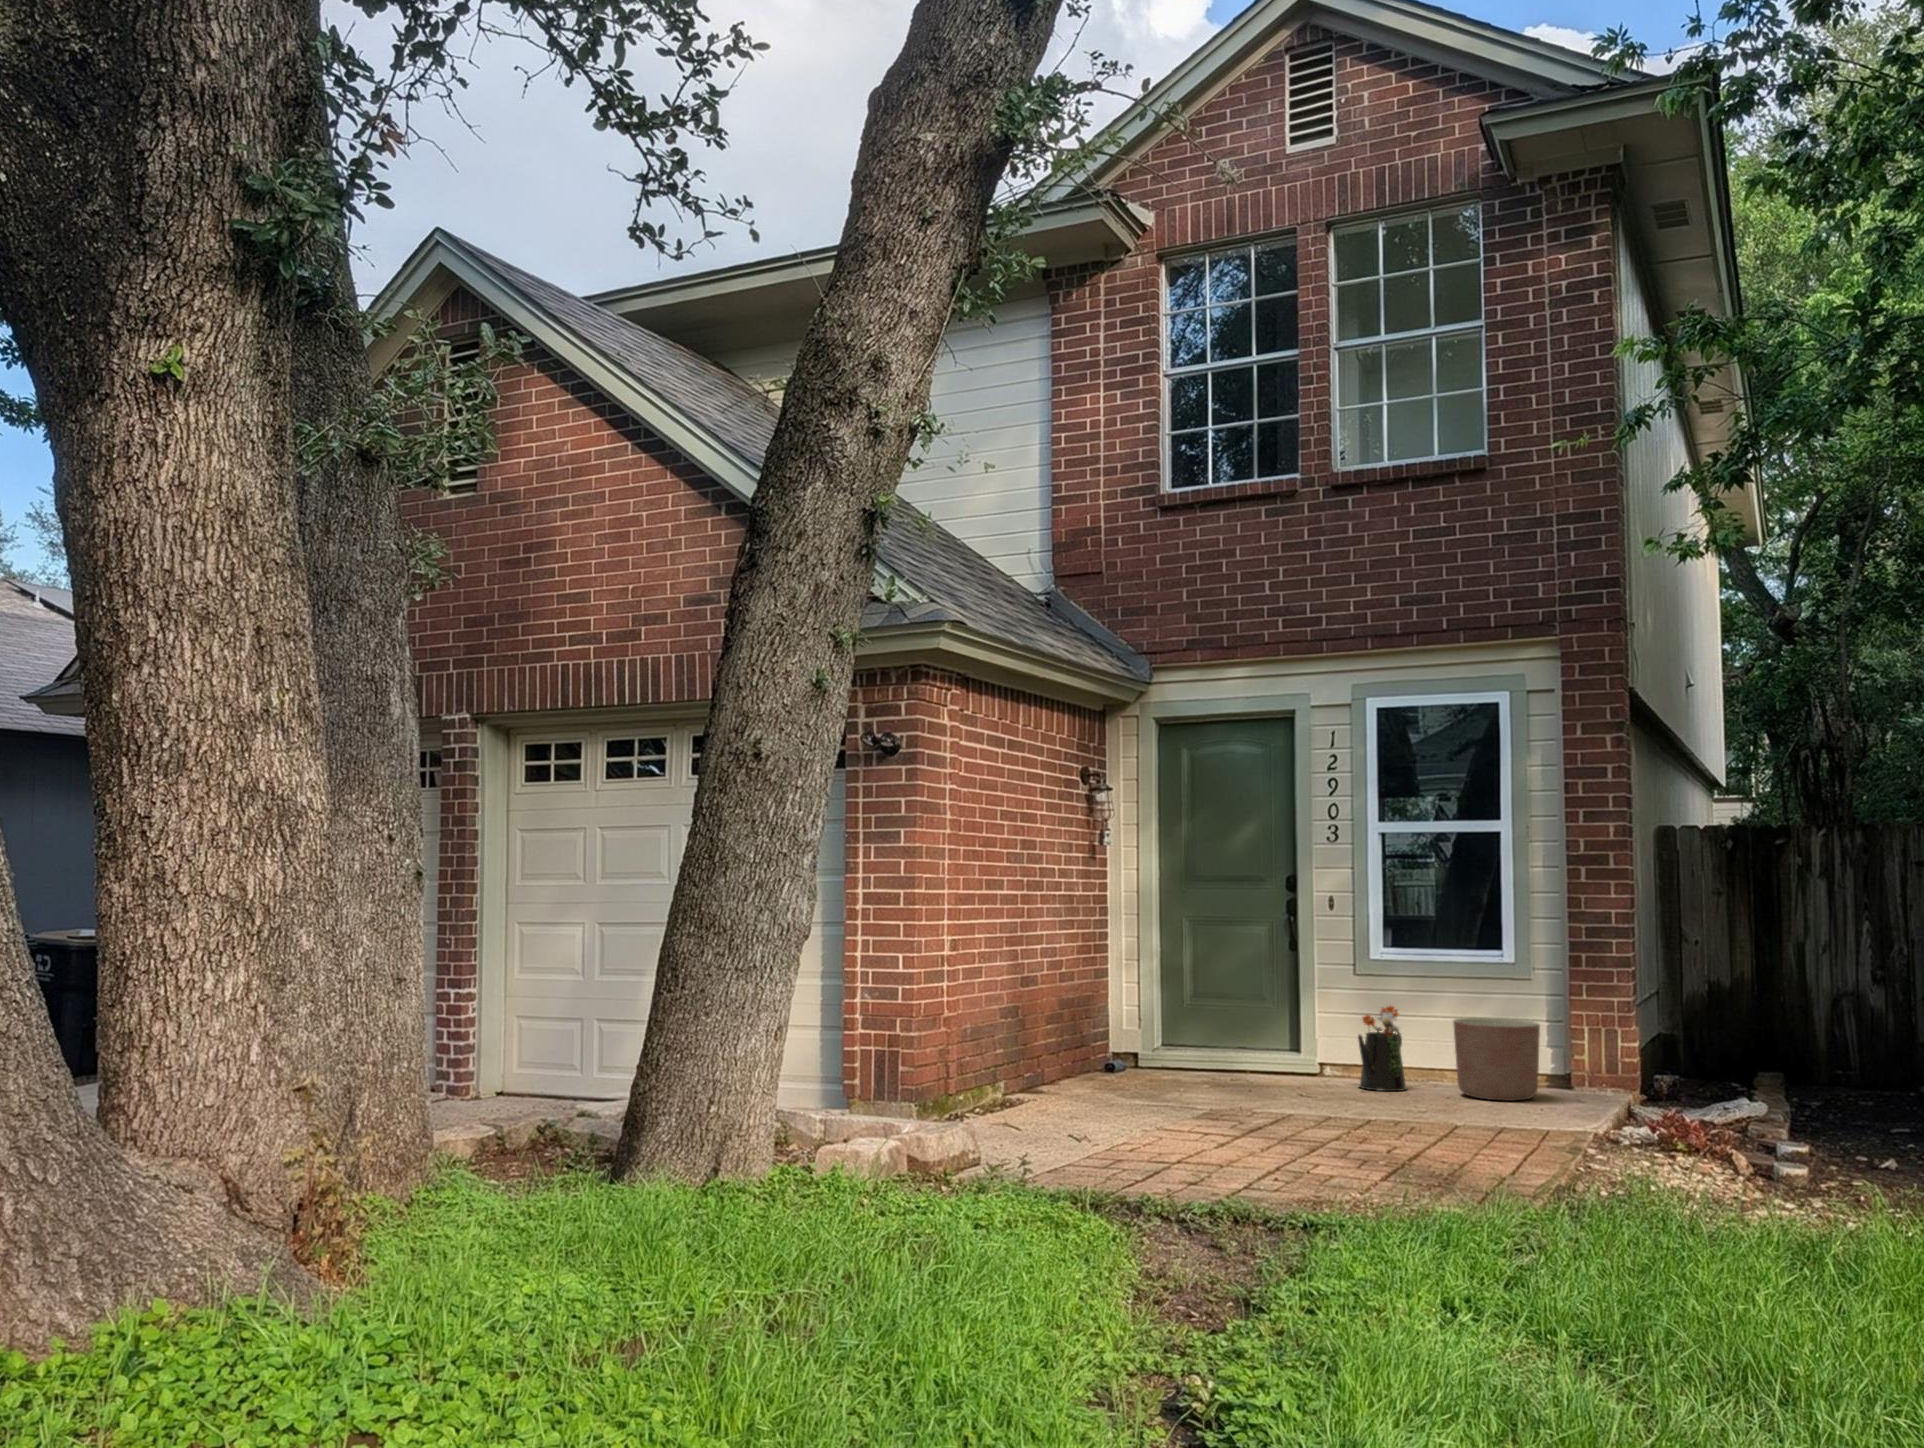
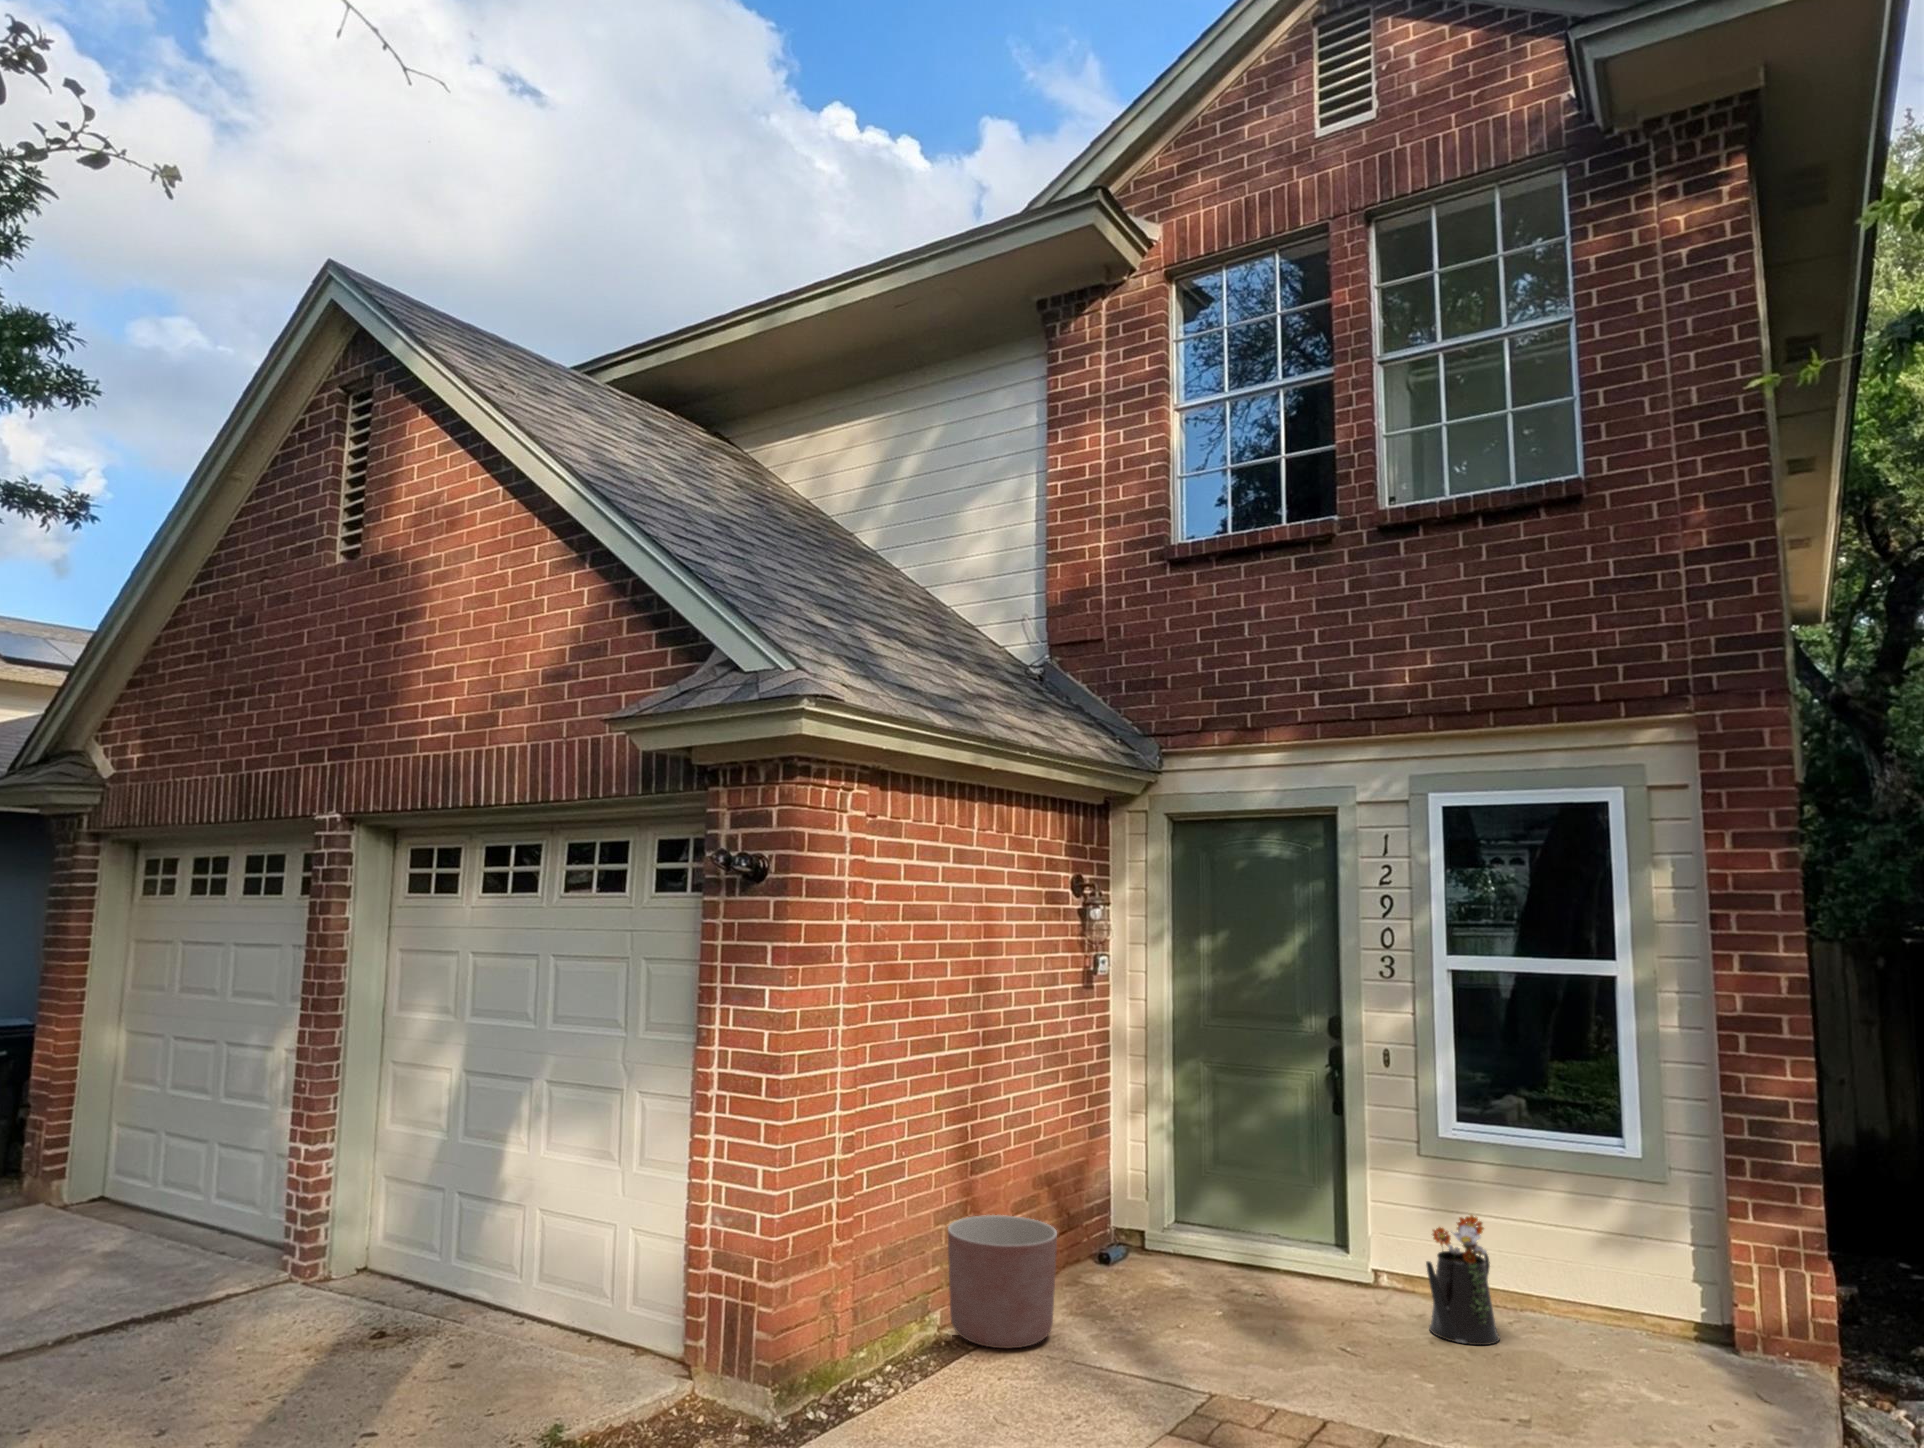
planter: present [1453,1017,1540,1101] -> present [948,1215,1057,1348]

